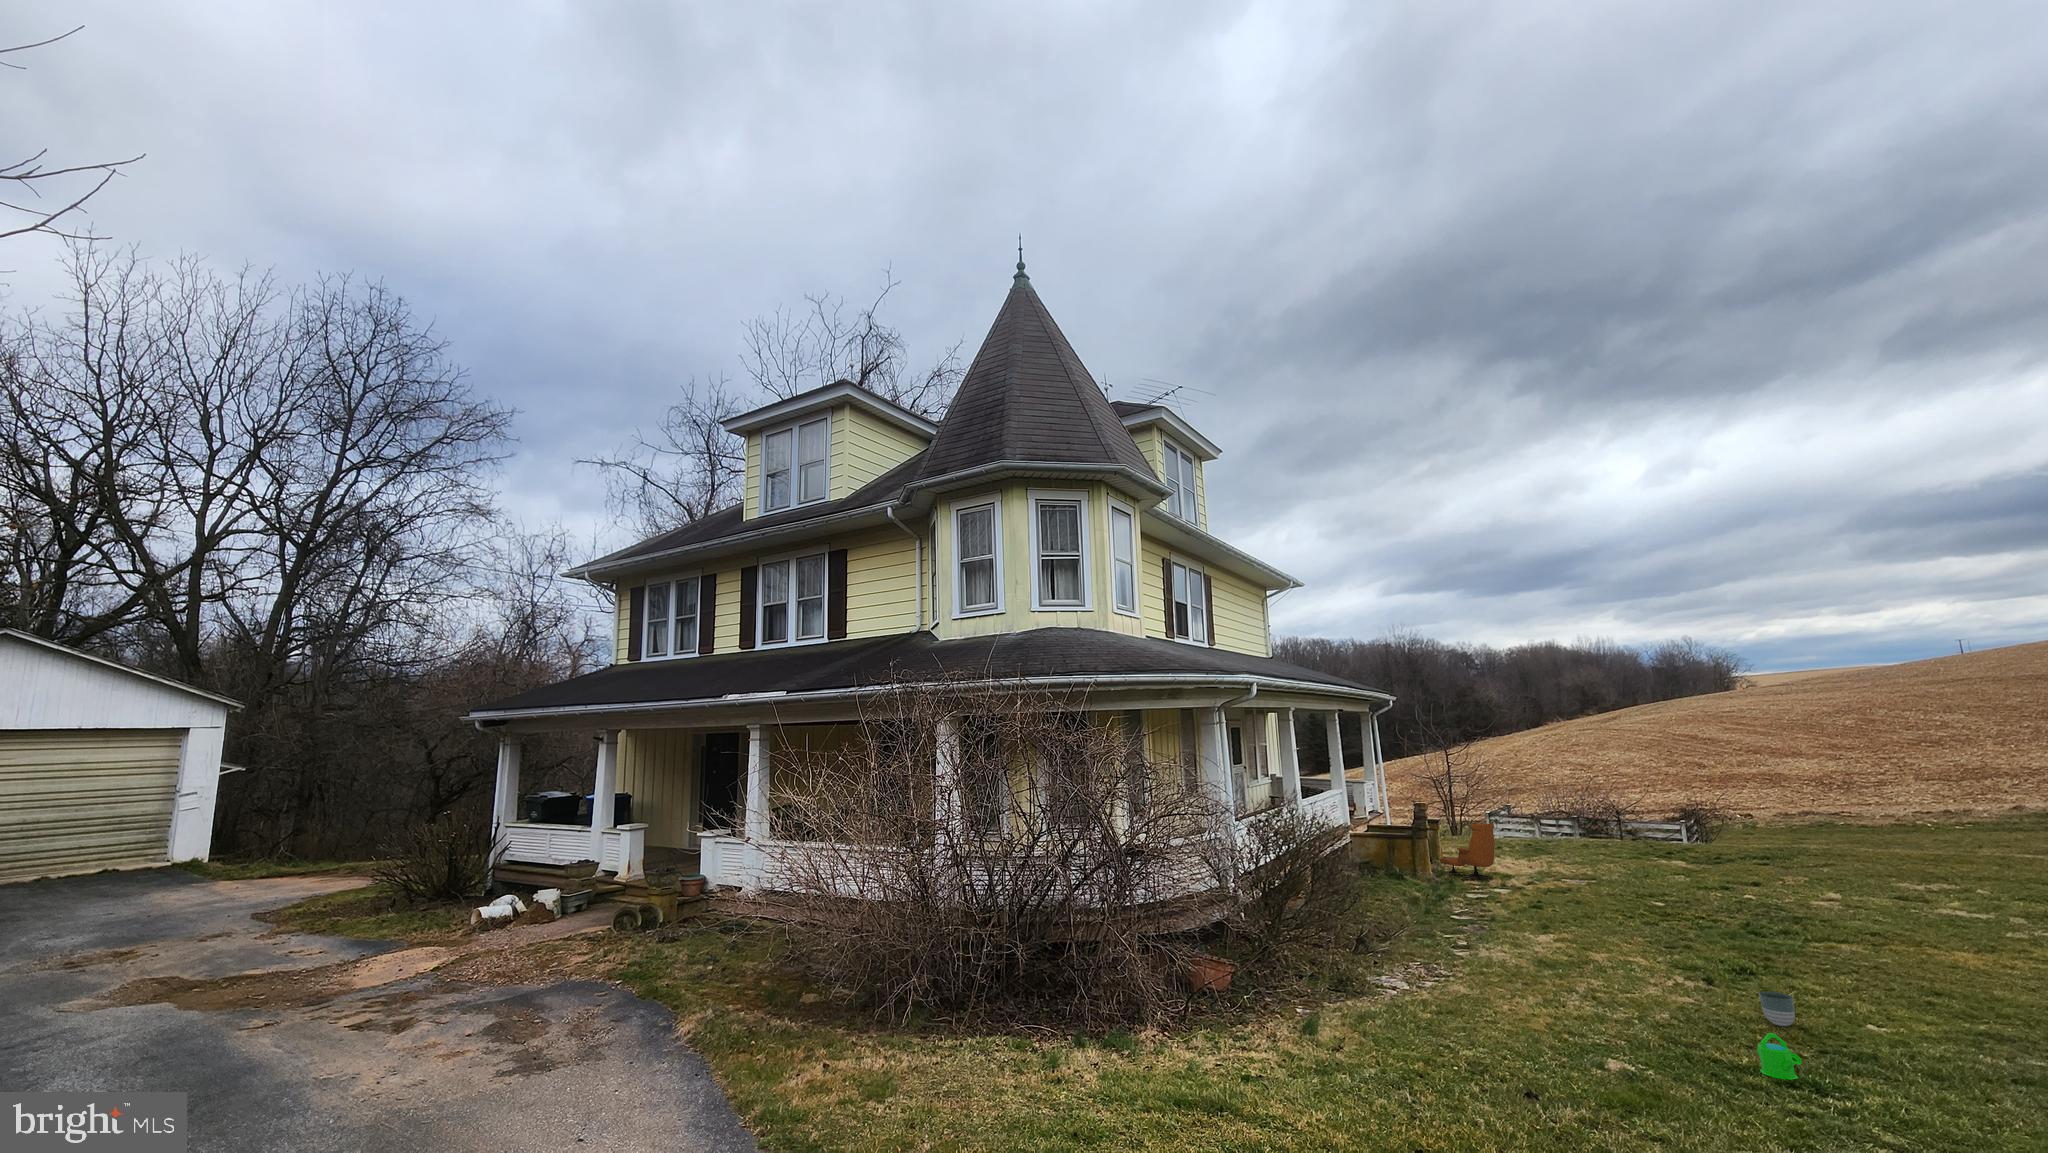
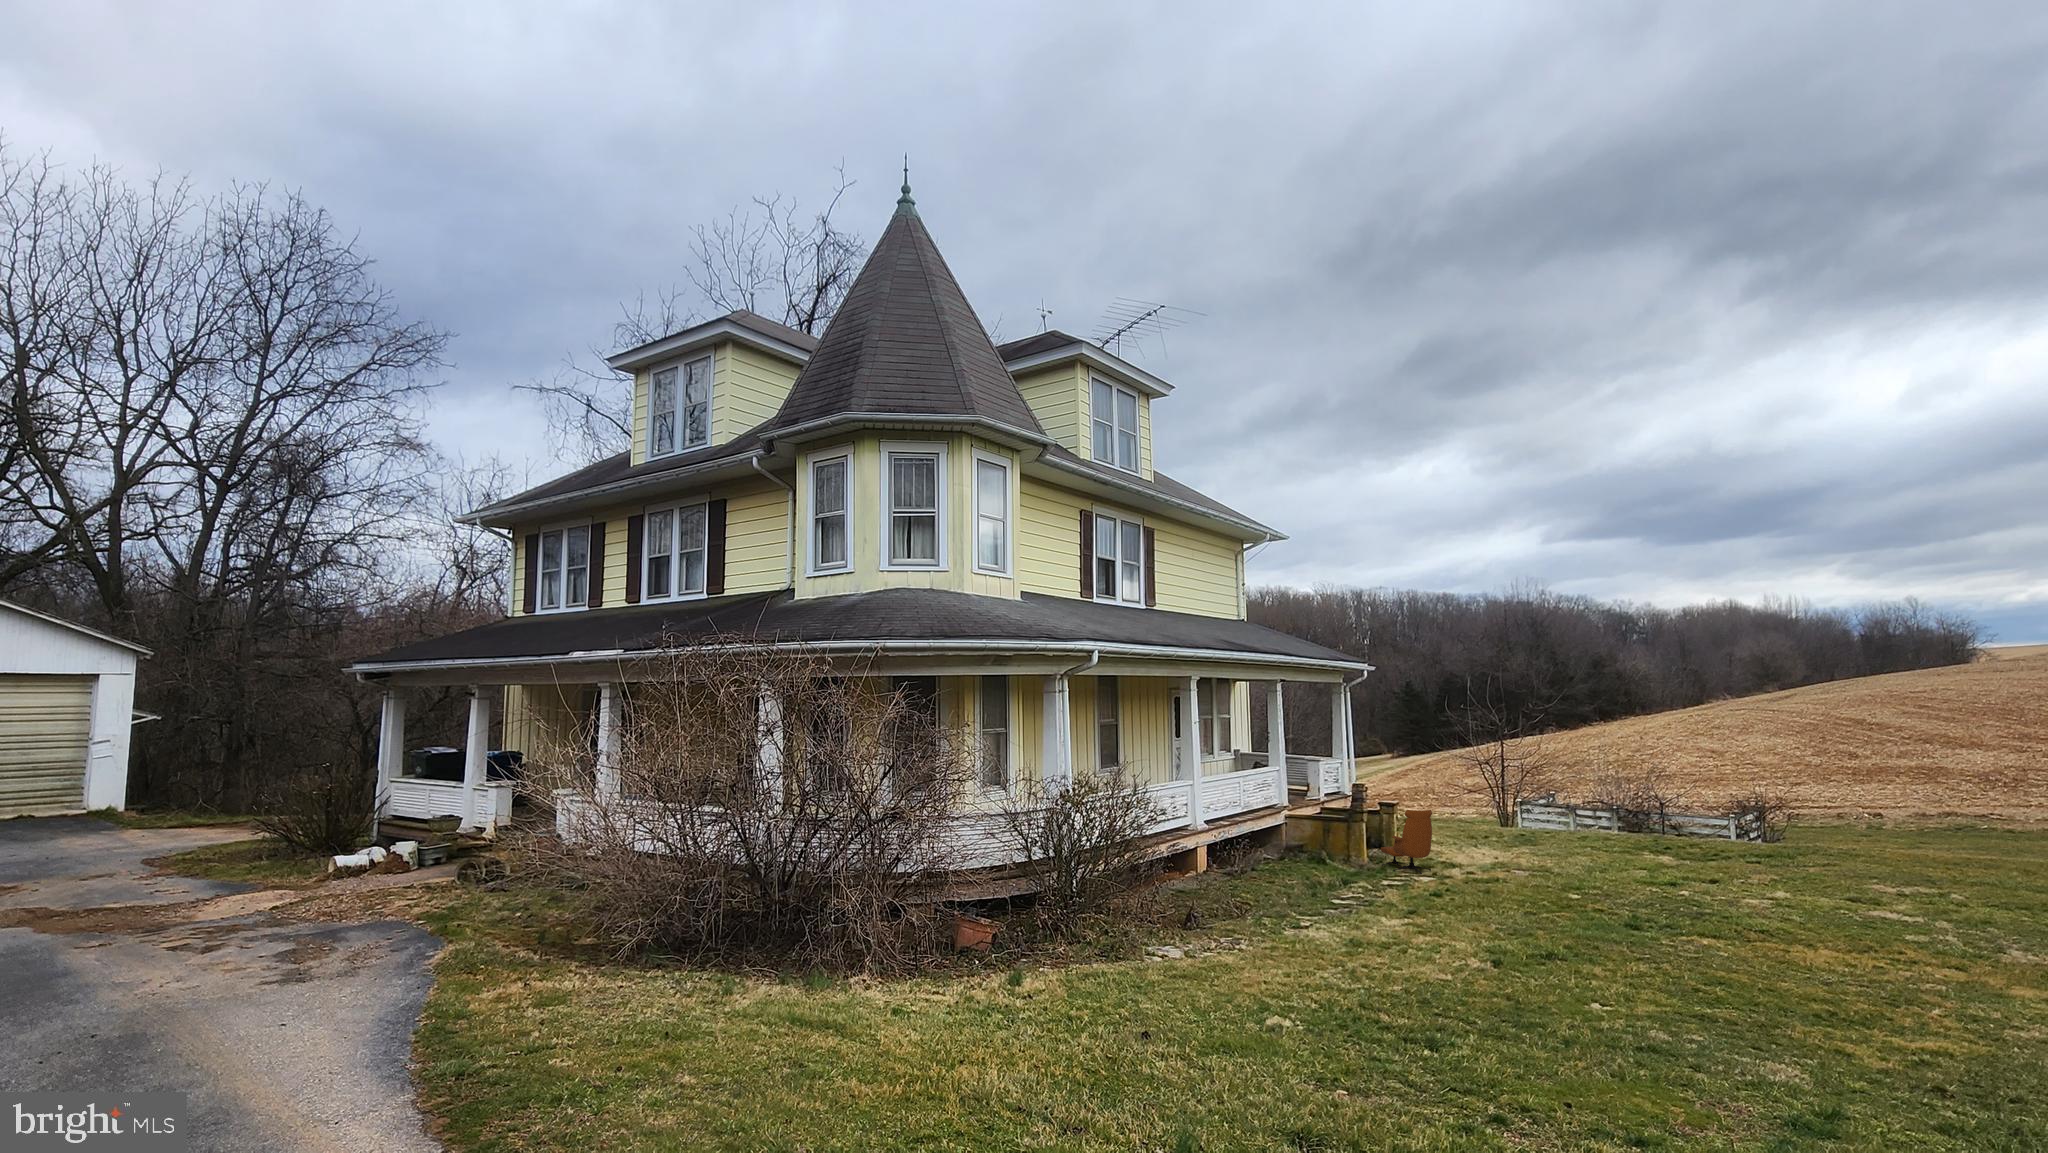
planter: present [1759,991,1795,1026] -> none [1476,980,1505,1014]
watering can: present [1757,1033,1802,1080] -> none [1398,1012,1429,1056]

